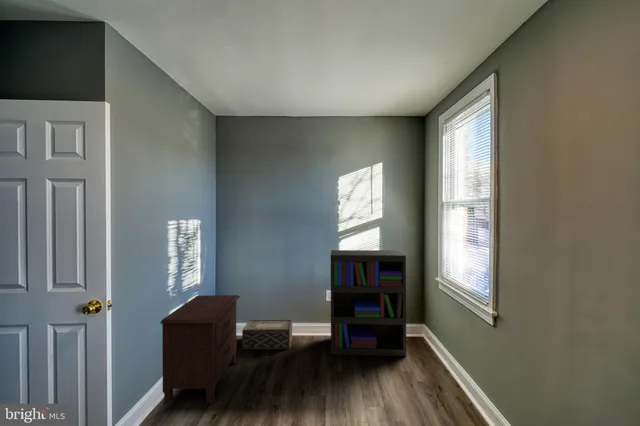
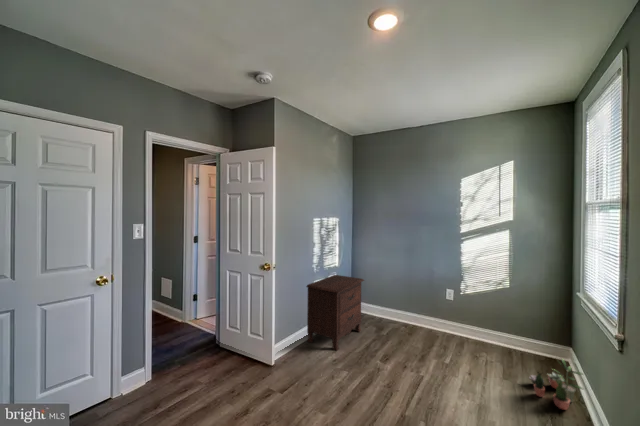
bookshelf: present [331,250,406,356] -> none [444,250,532,371]
woven basket: present [242,320,292,349] -> none [368,303,413,333]
potted plant: none [411,339,454,387] -> present [529,359,583,410]

